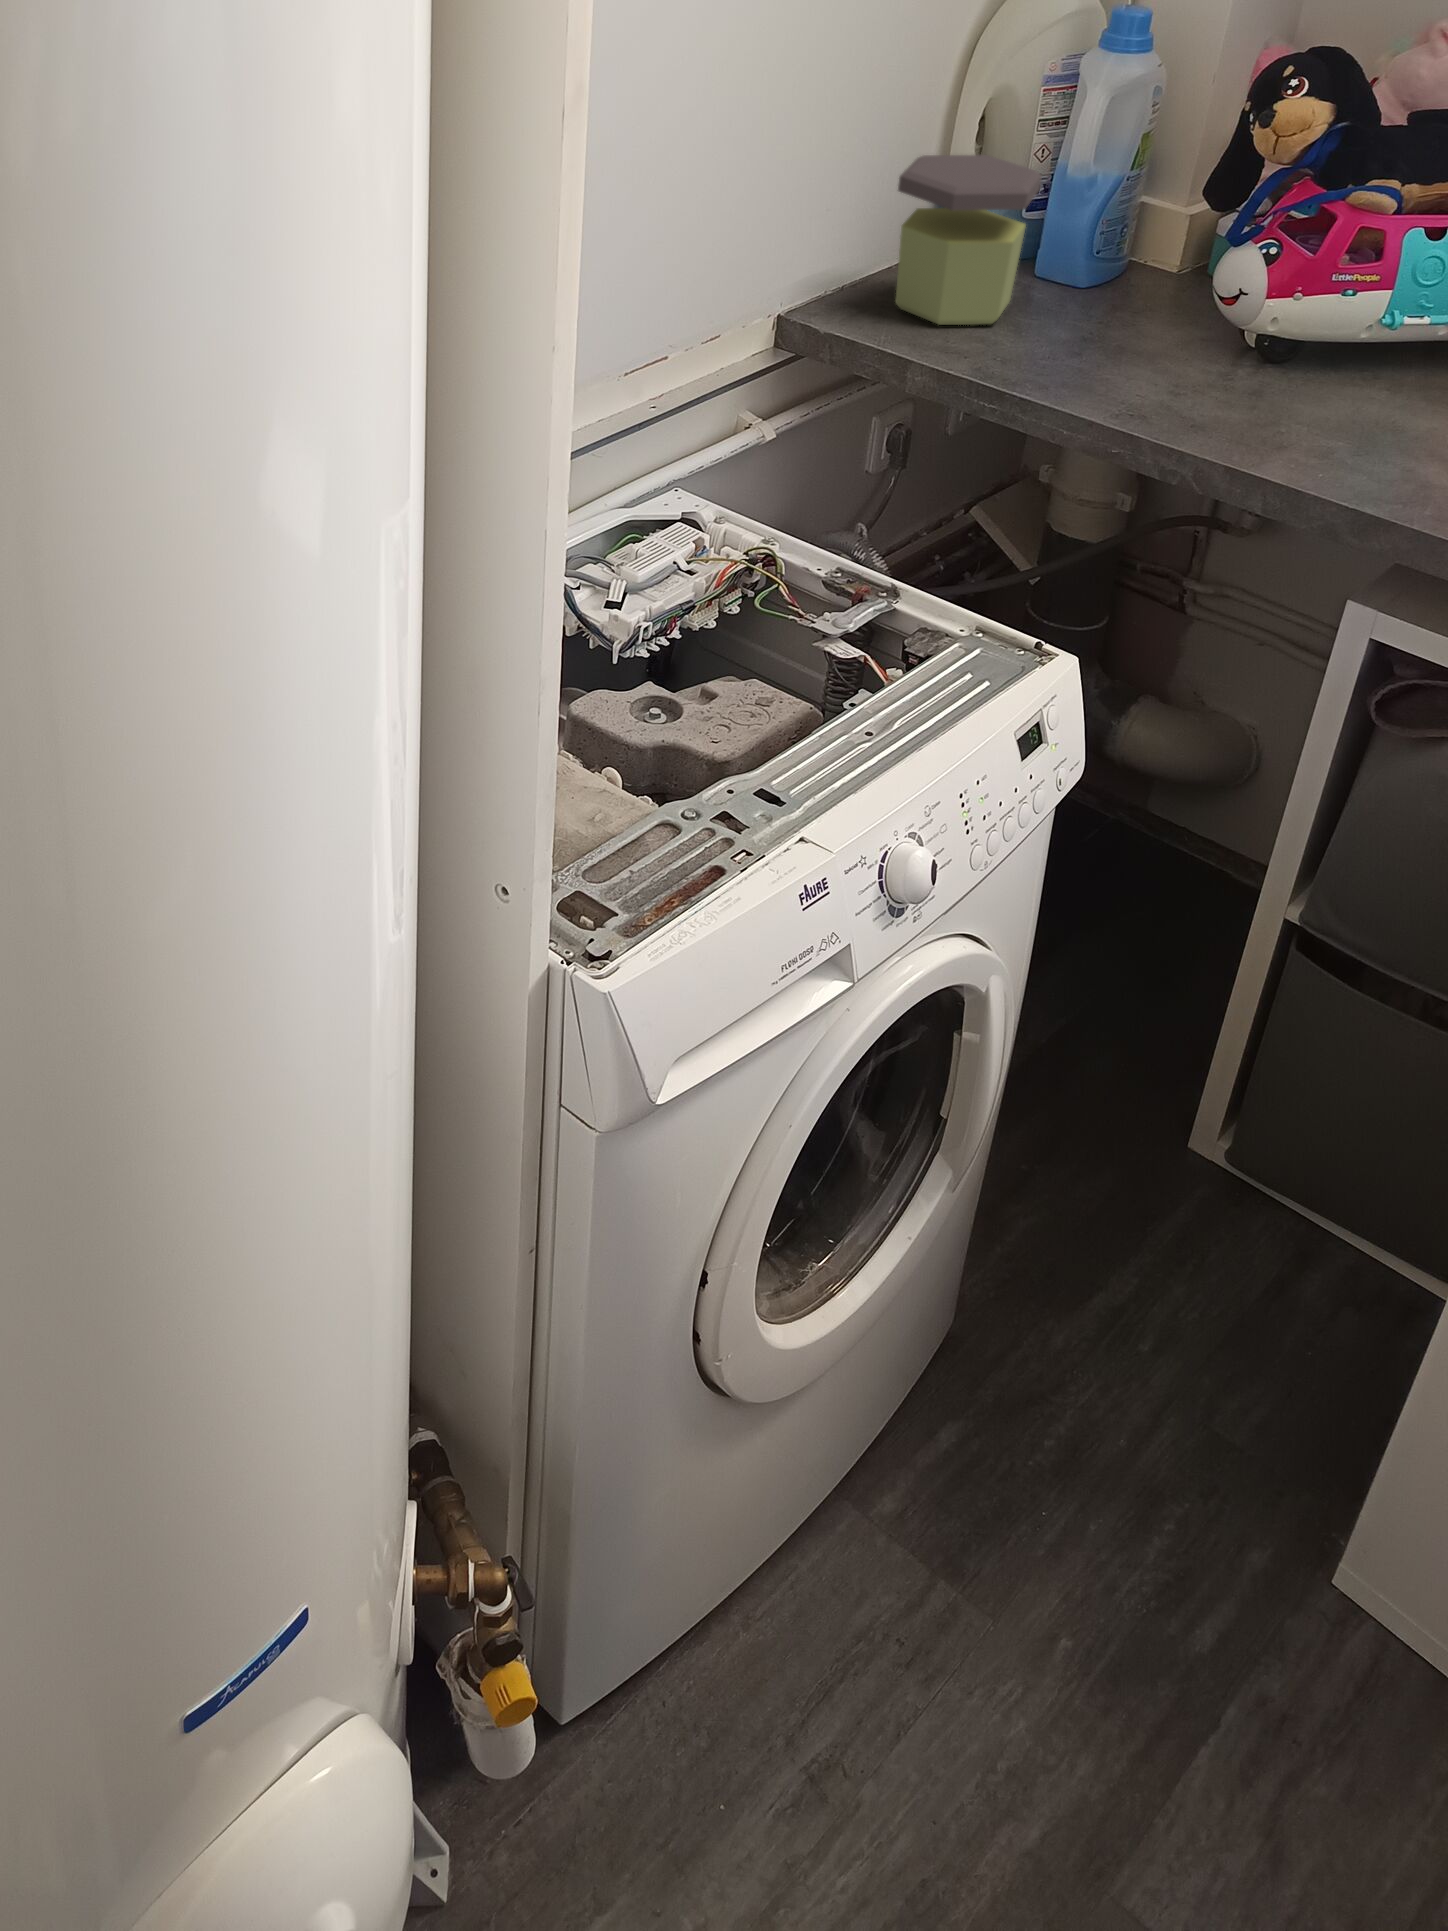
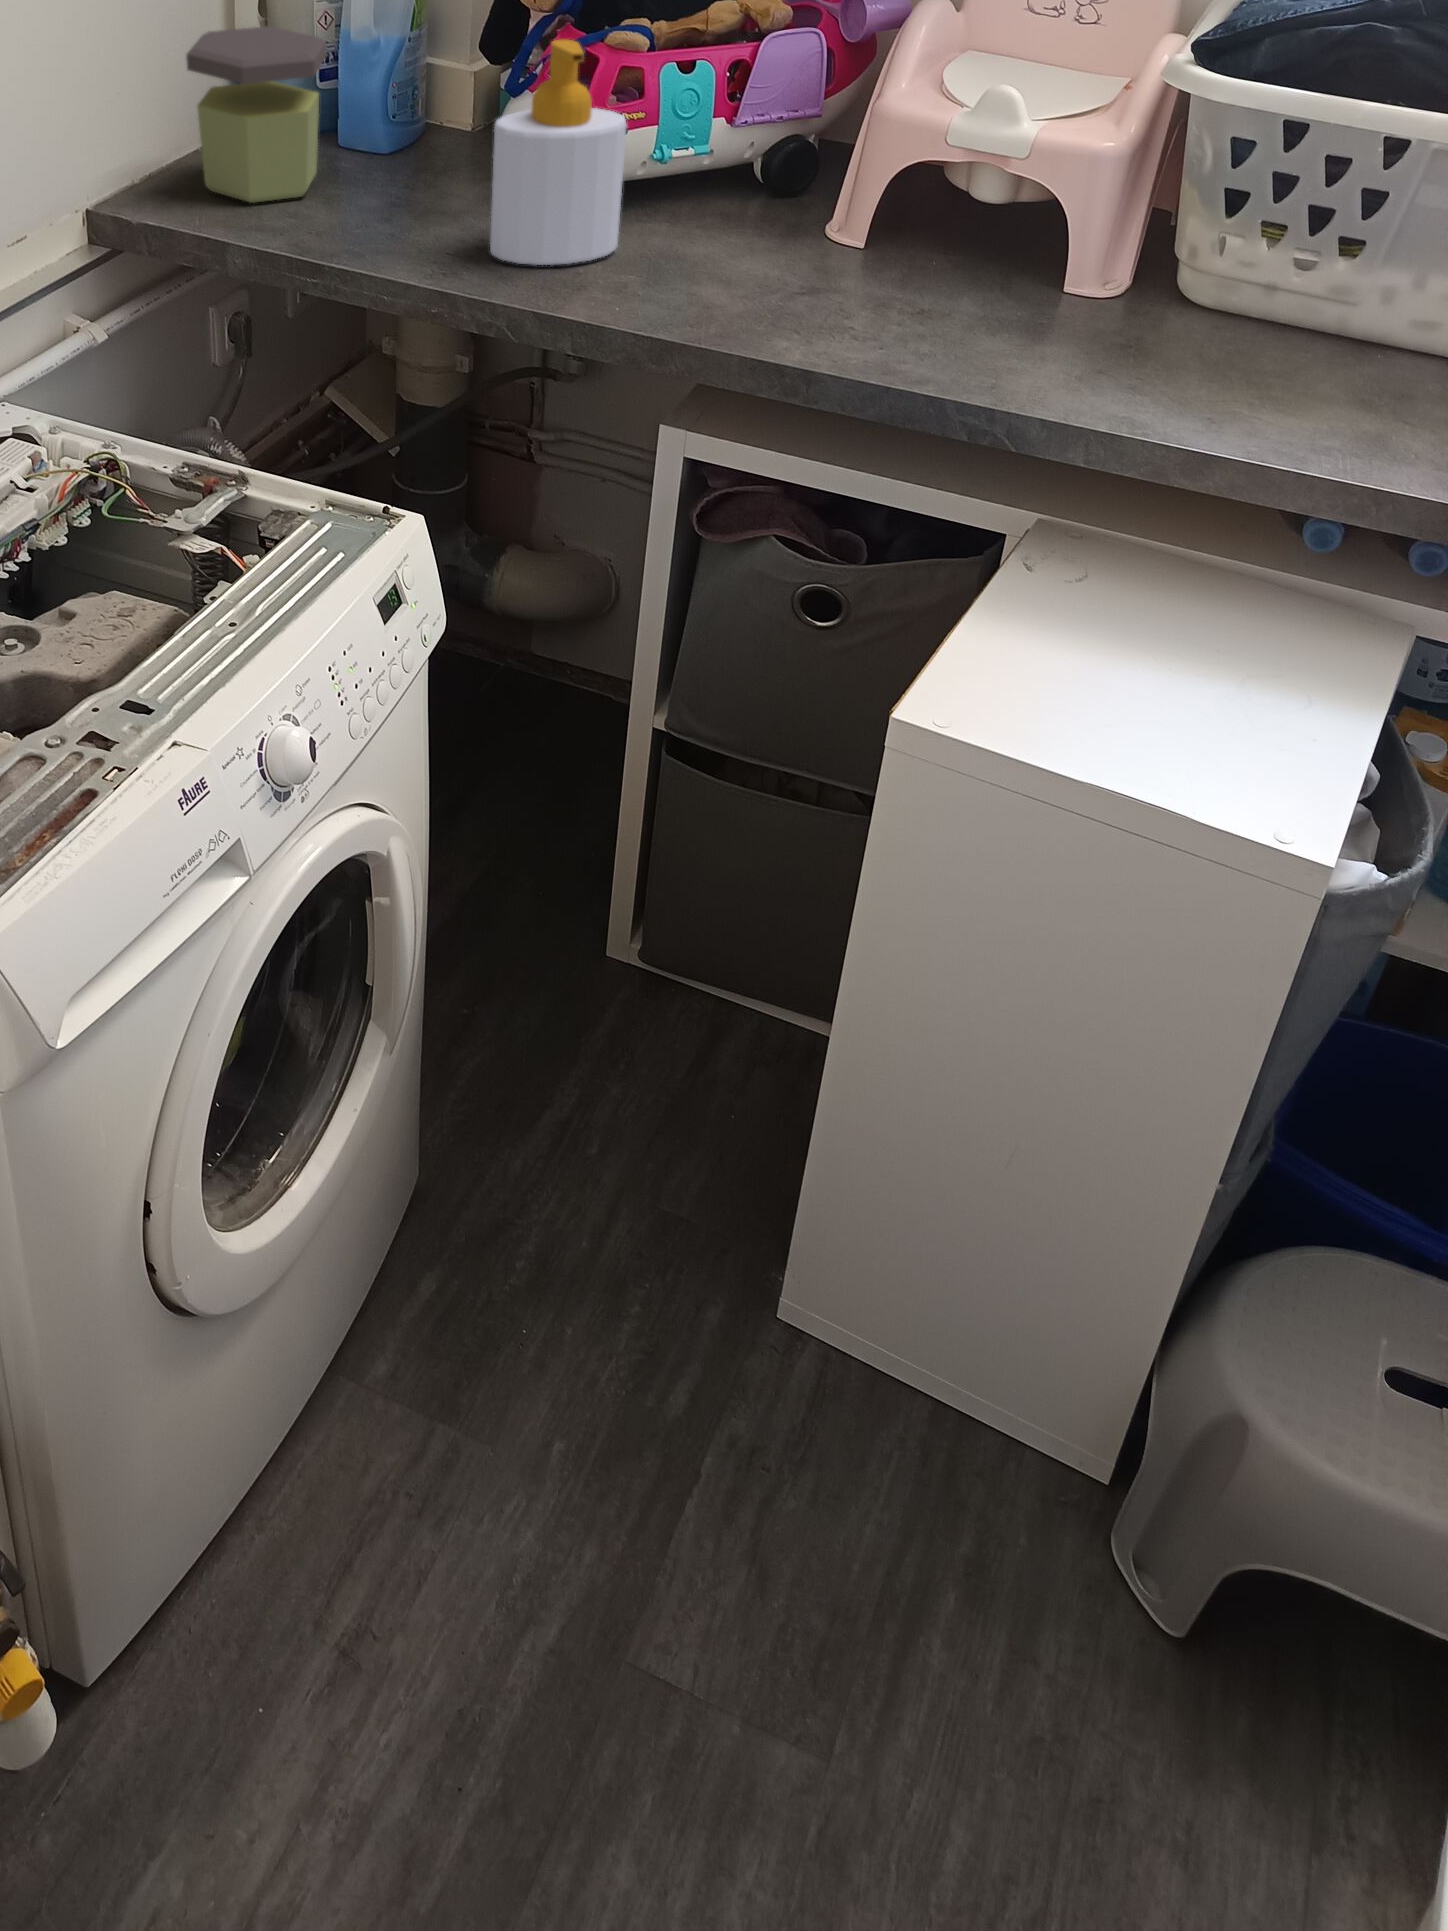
soap bottle: none [1184,198,1357,425] -> present [490,40,626,265]

